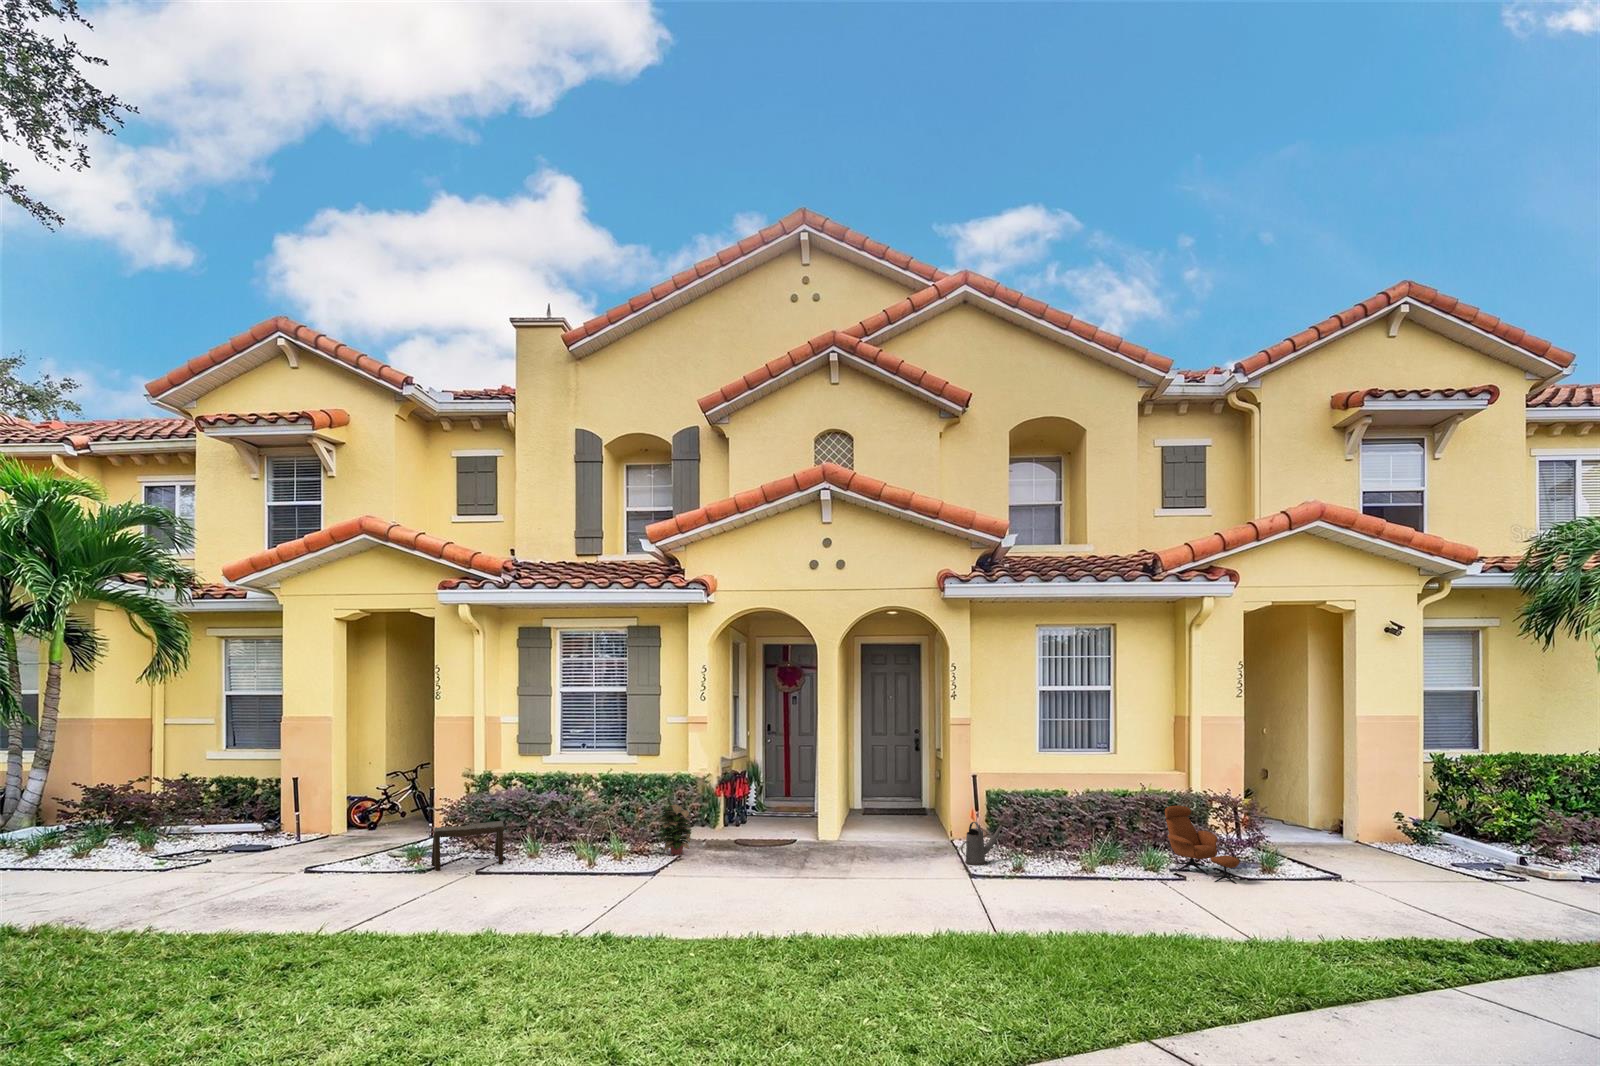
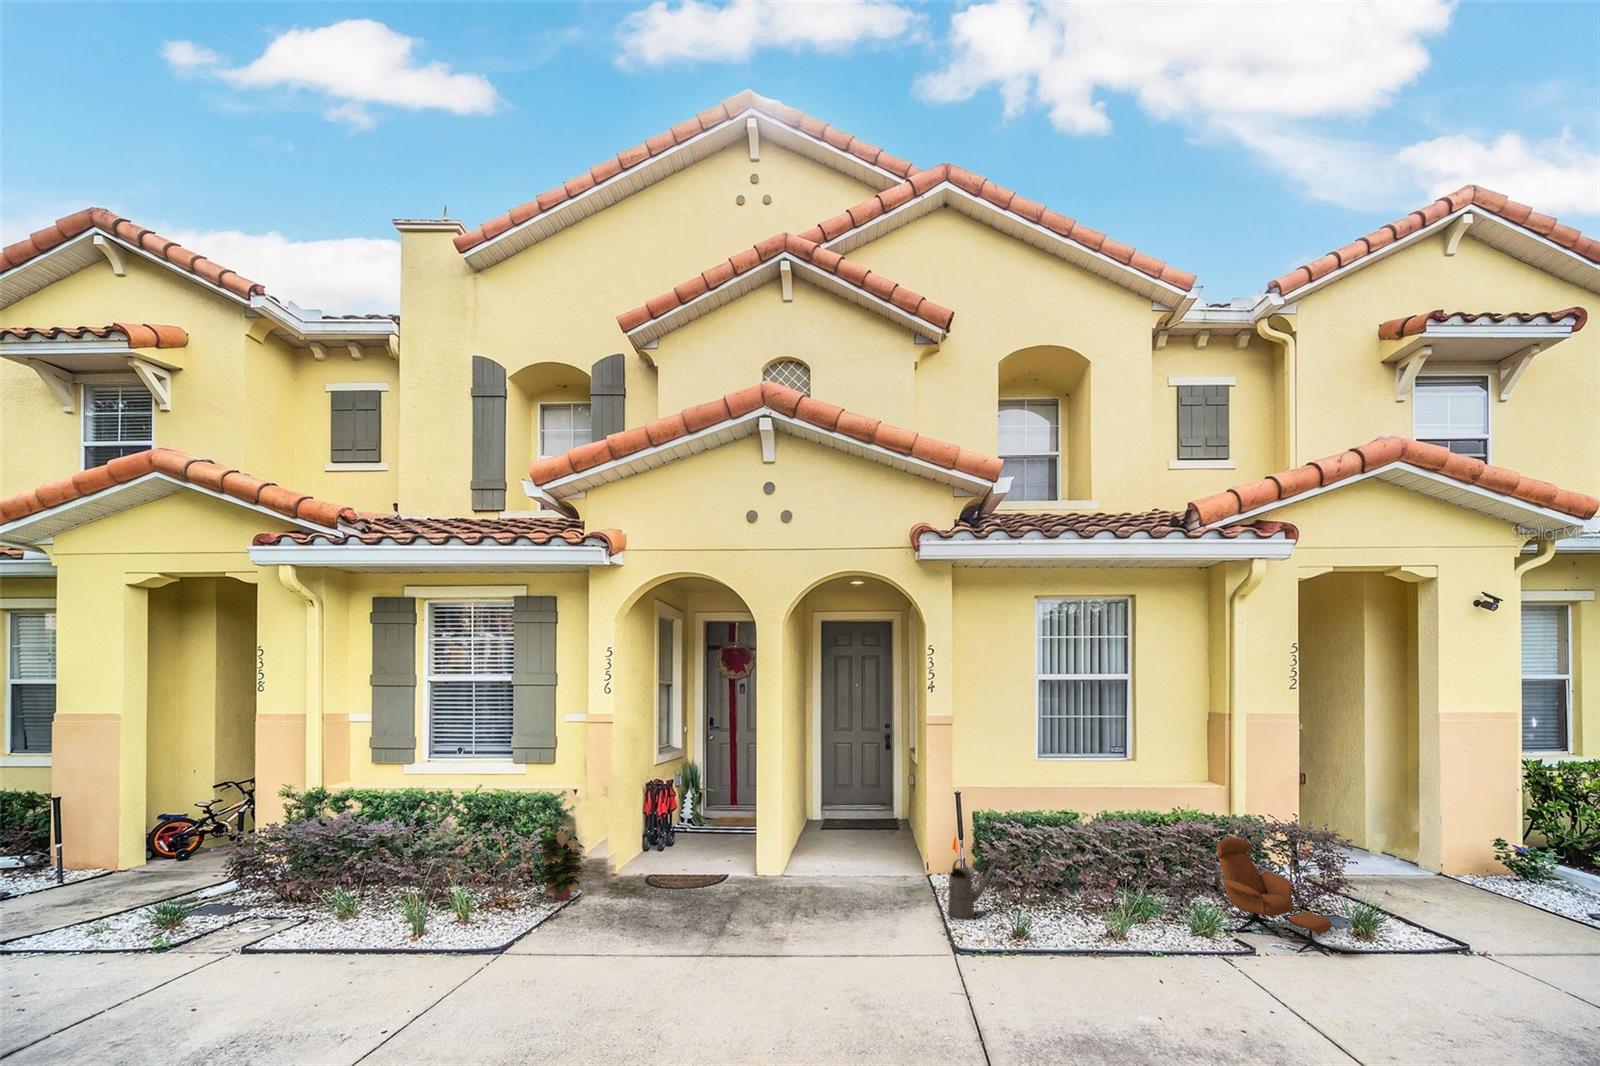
bench: present [431,821,504,871] -> none [210,857,323,934]

